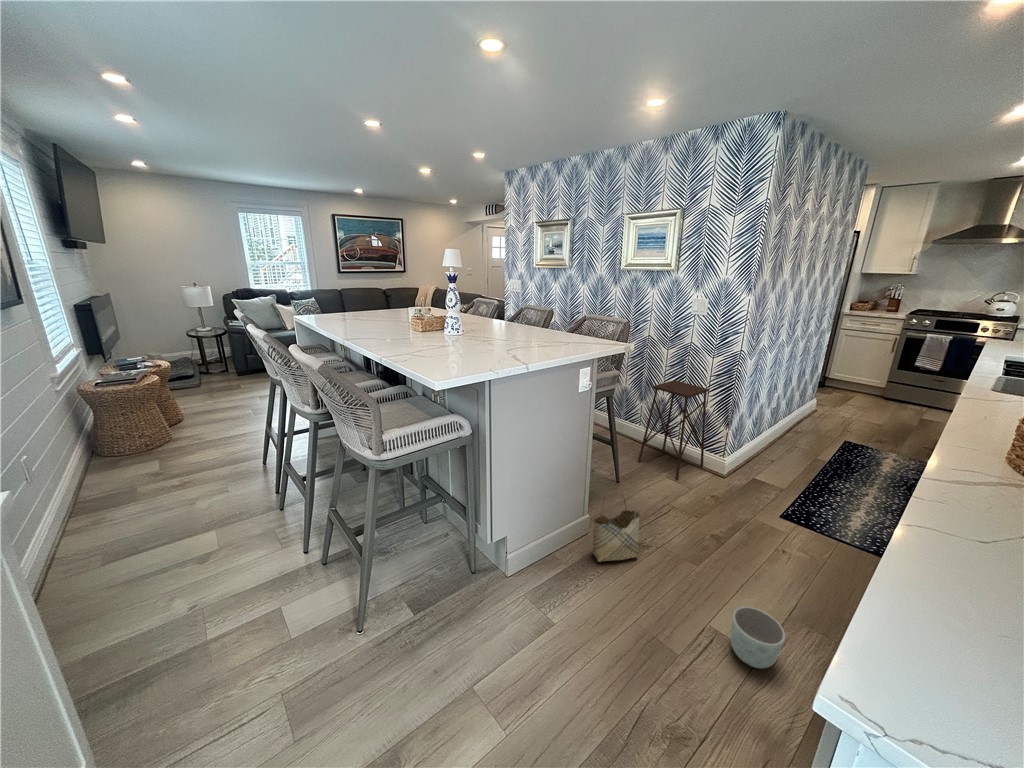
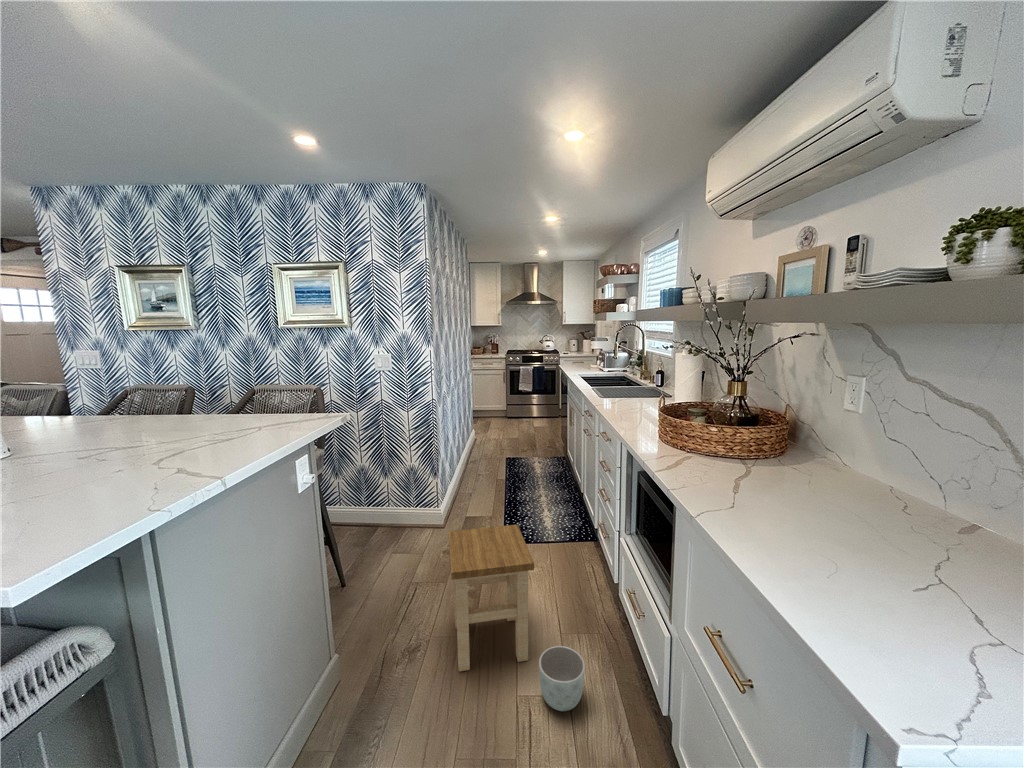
side table: present [638,380,709,479] -> none [356,444,423,551]
stool: none [670,469,774,611] -> present [448,525,534,671]
woven basket: present [592,488,640,562] -> none [356,599,416,712]

